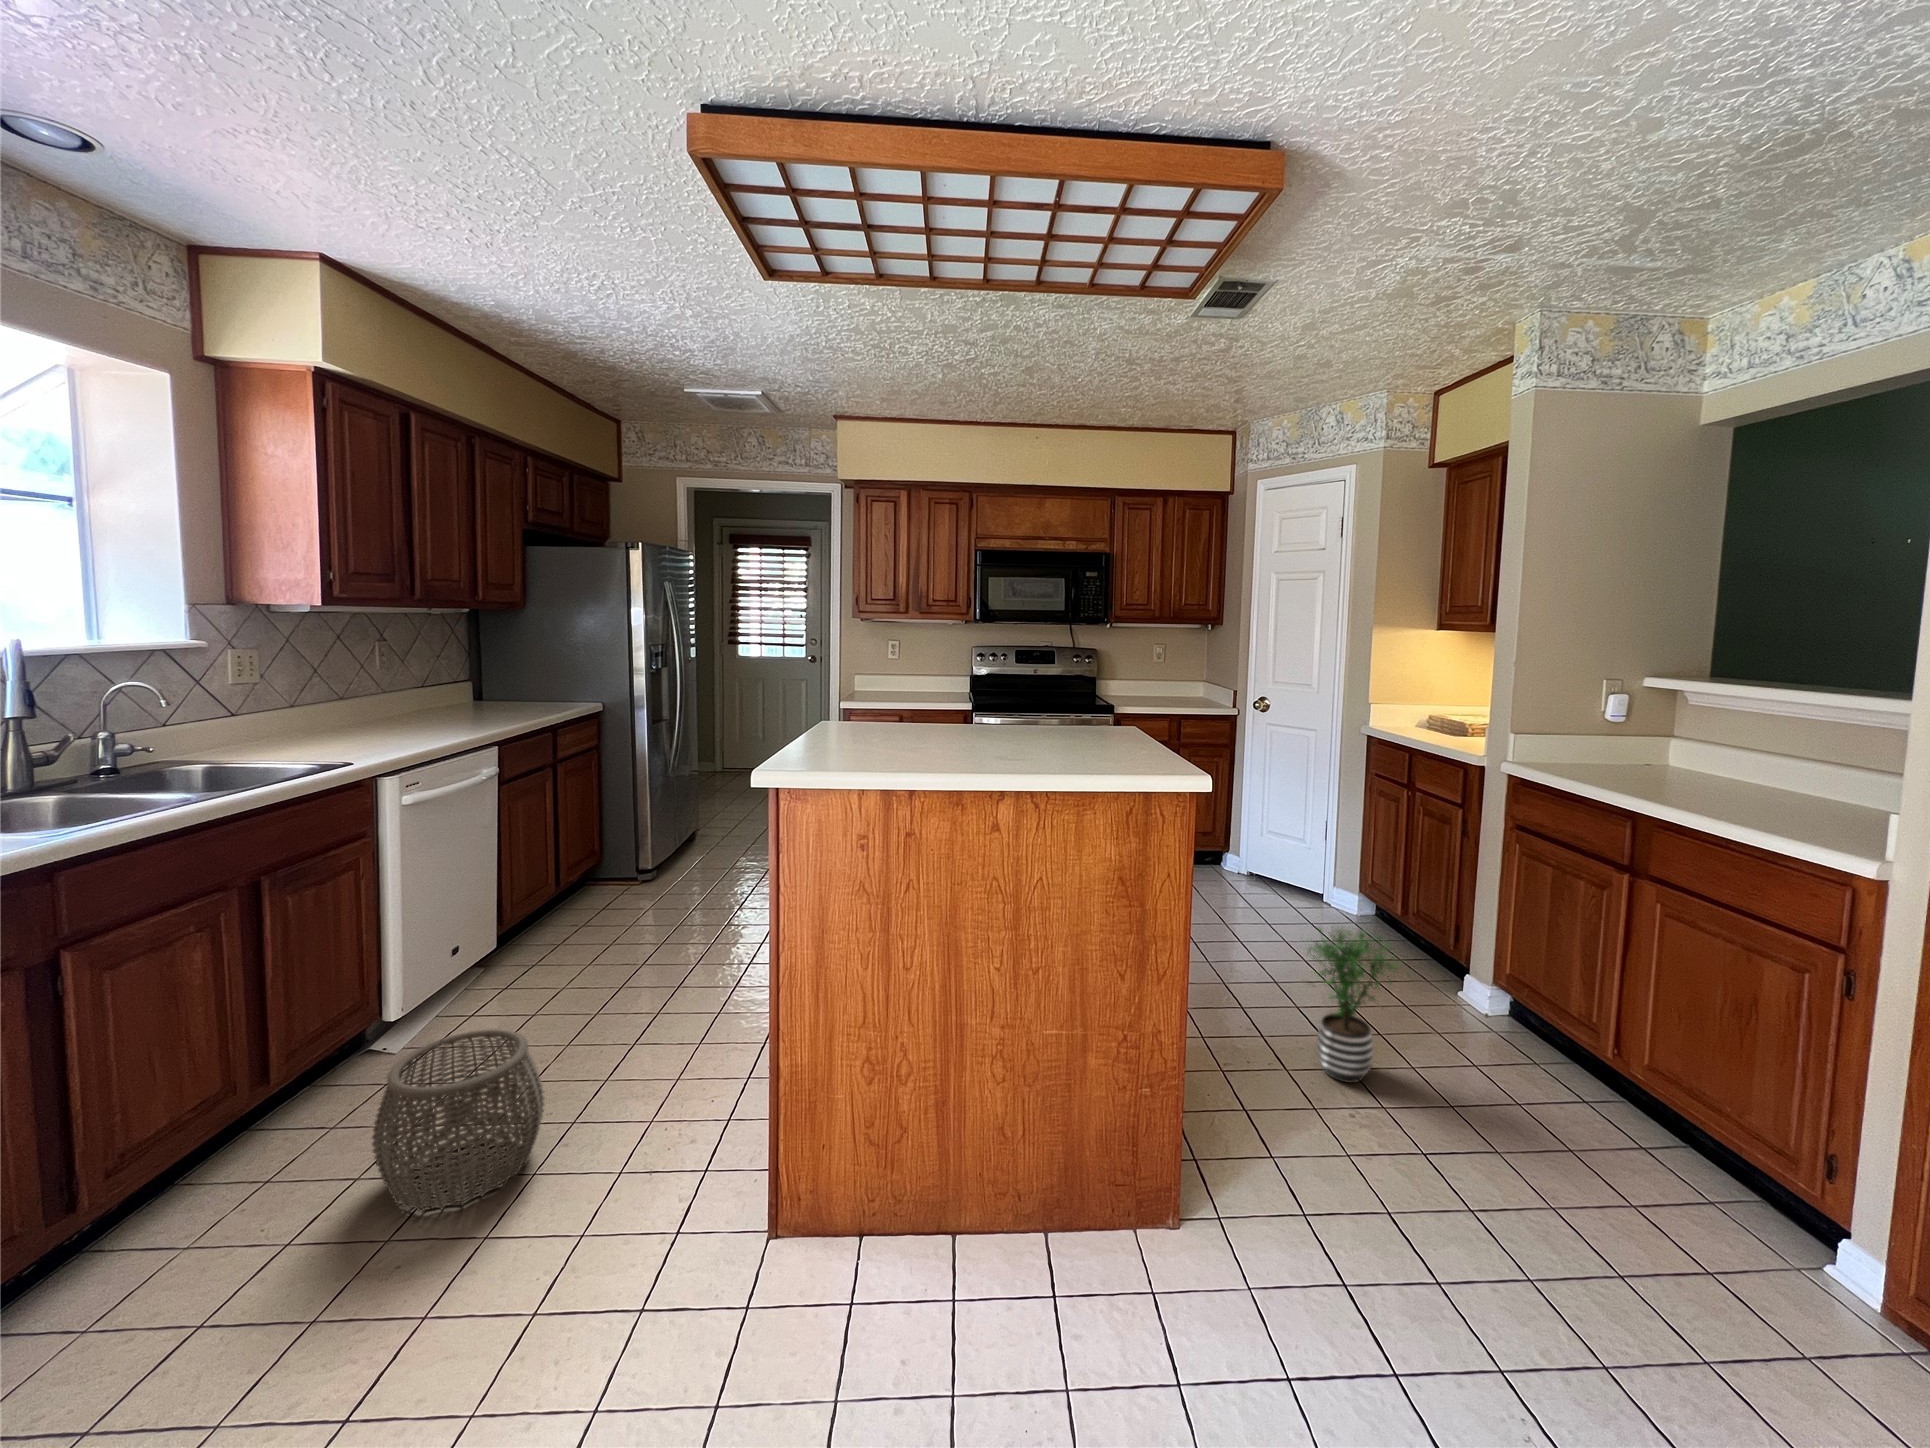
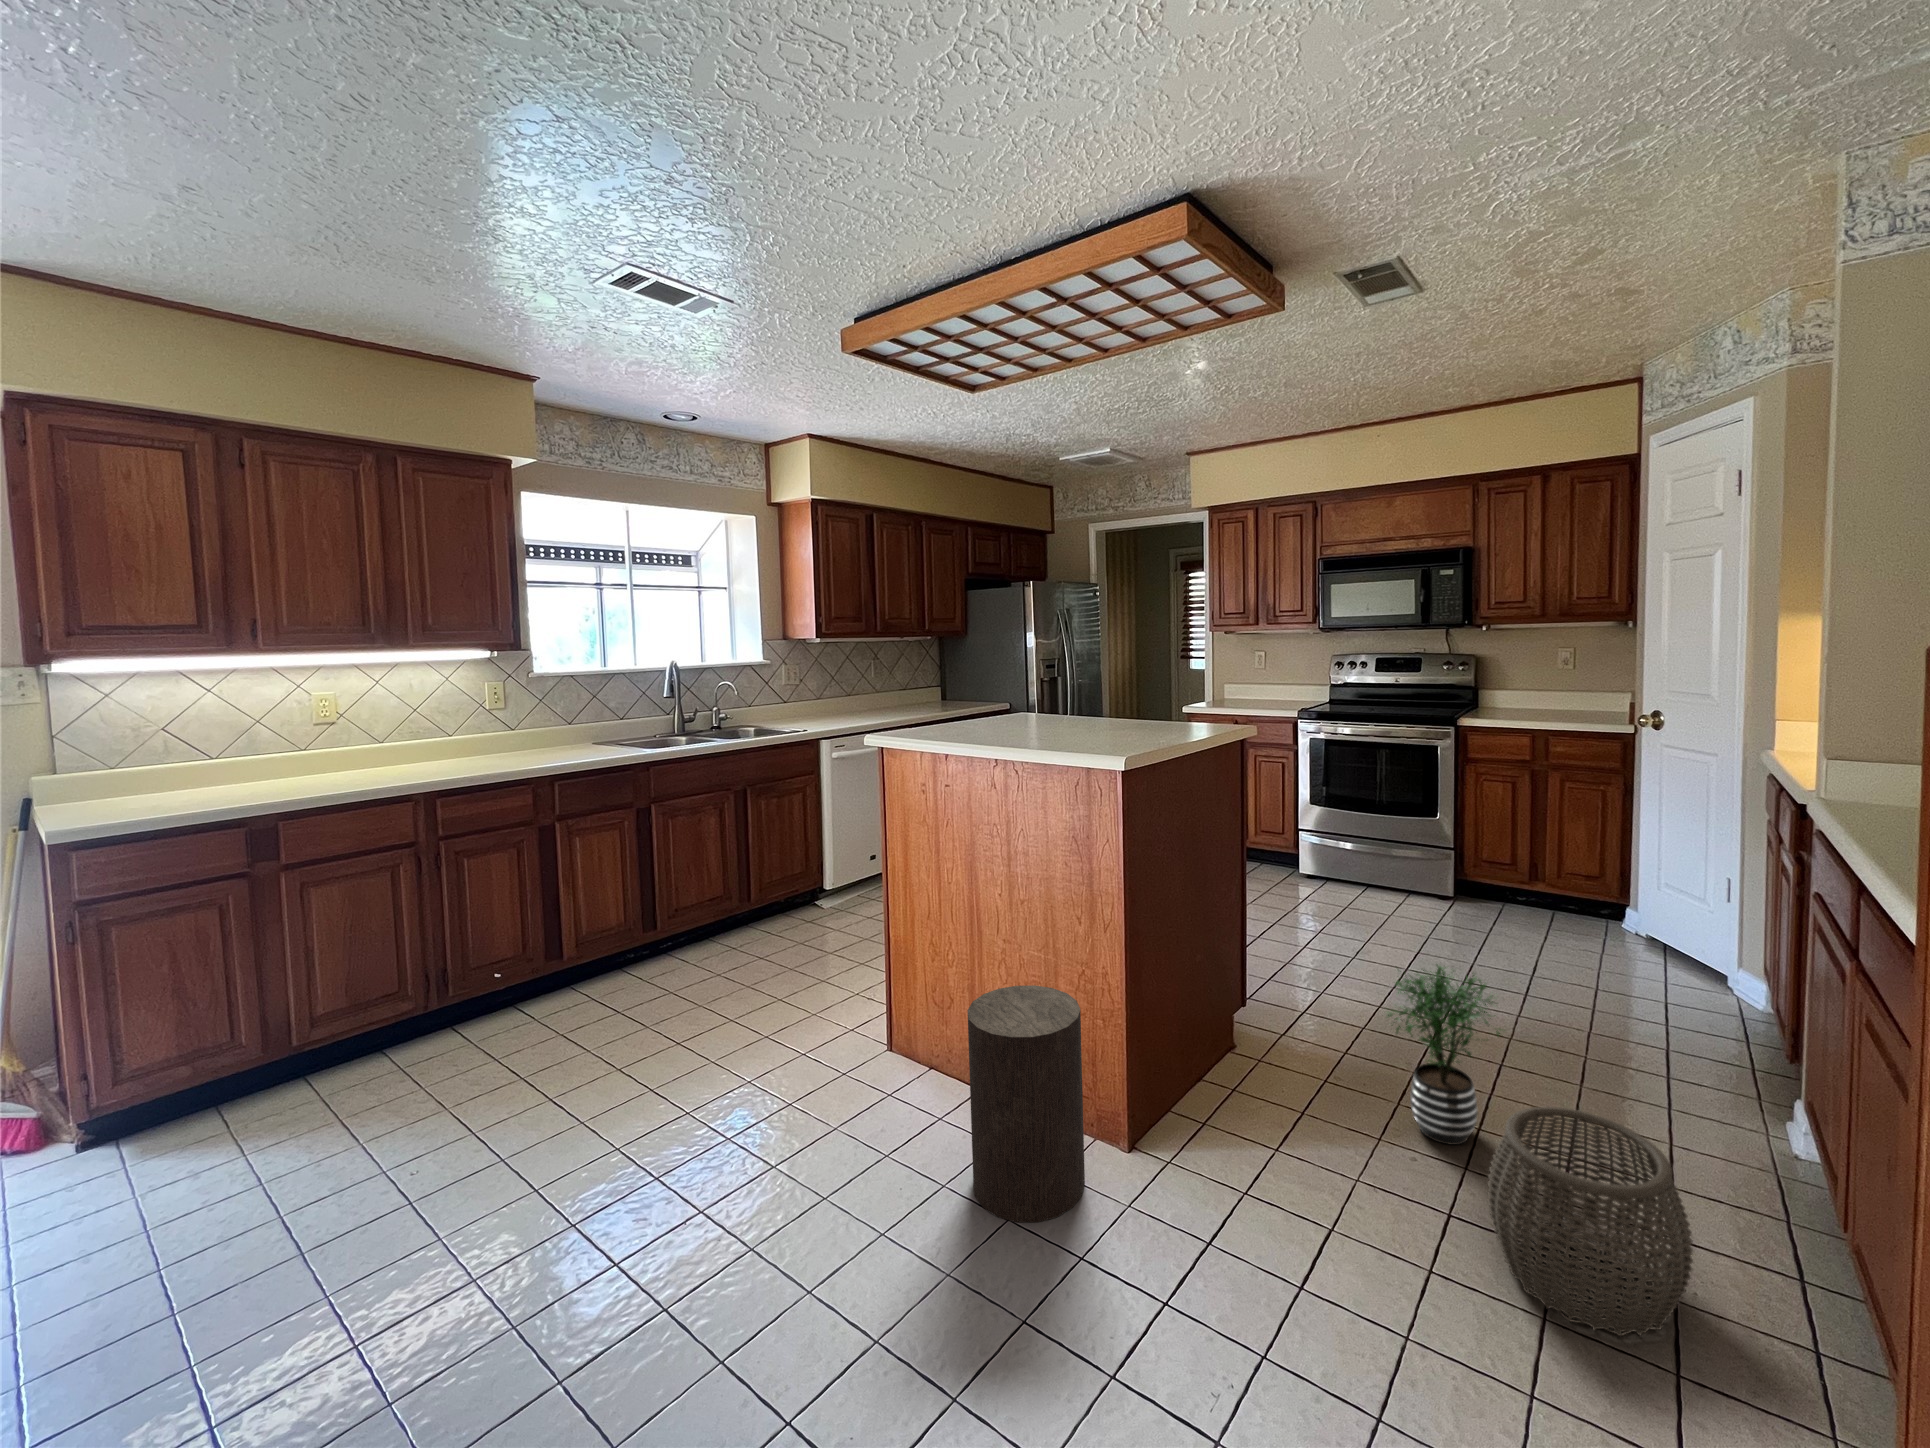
woven basket: present [372,1029,545,1211] -> present [1487,1107,1693,1336]
stool: none [1082,1058,1231,1371] -> present [967,985,1085,1222]

